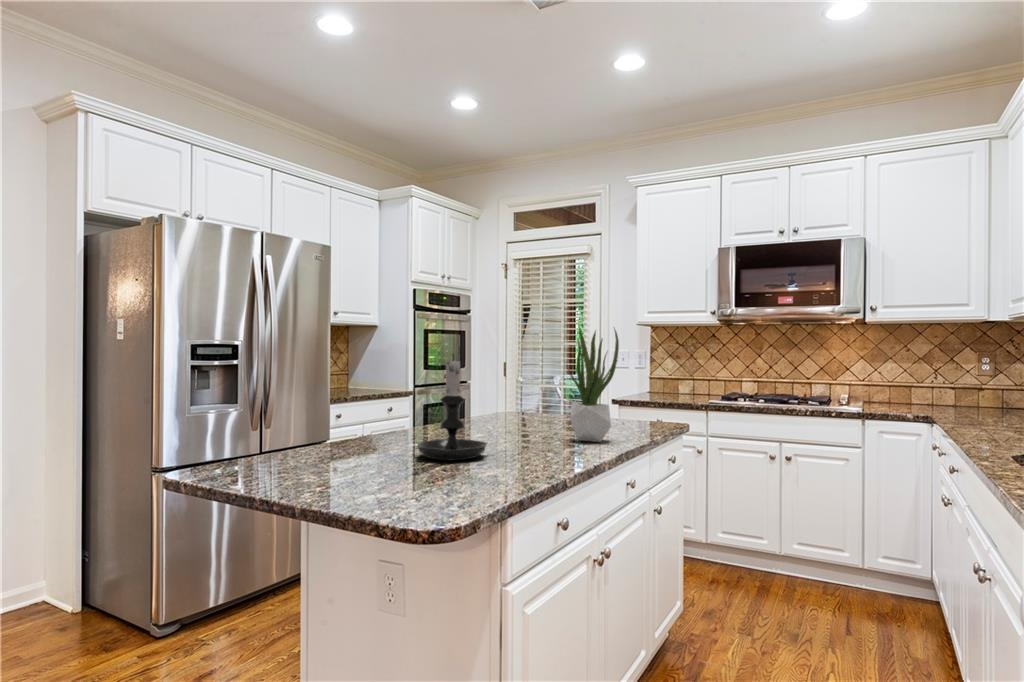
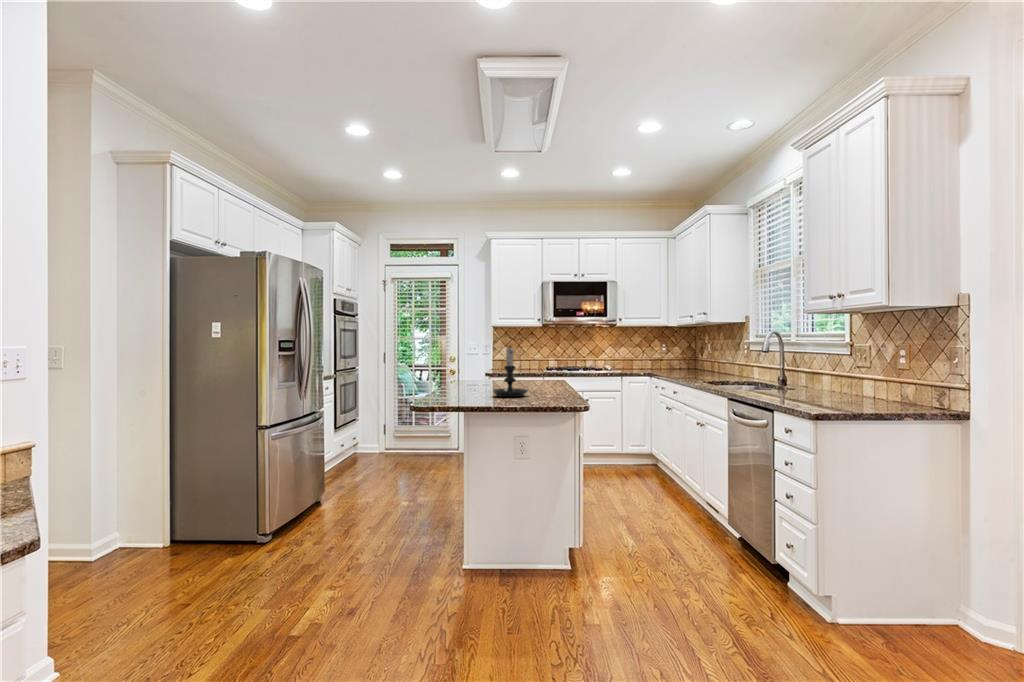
potted plant: present [568,327,619,442] -> none [532,330,557,389]

